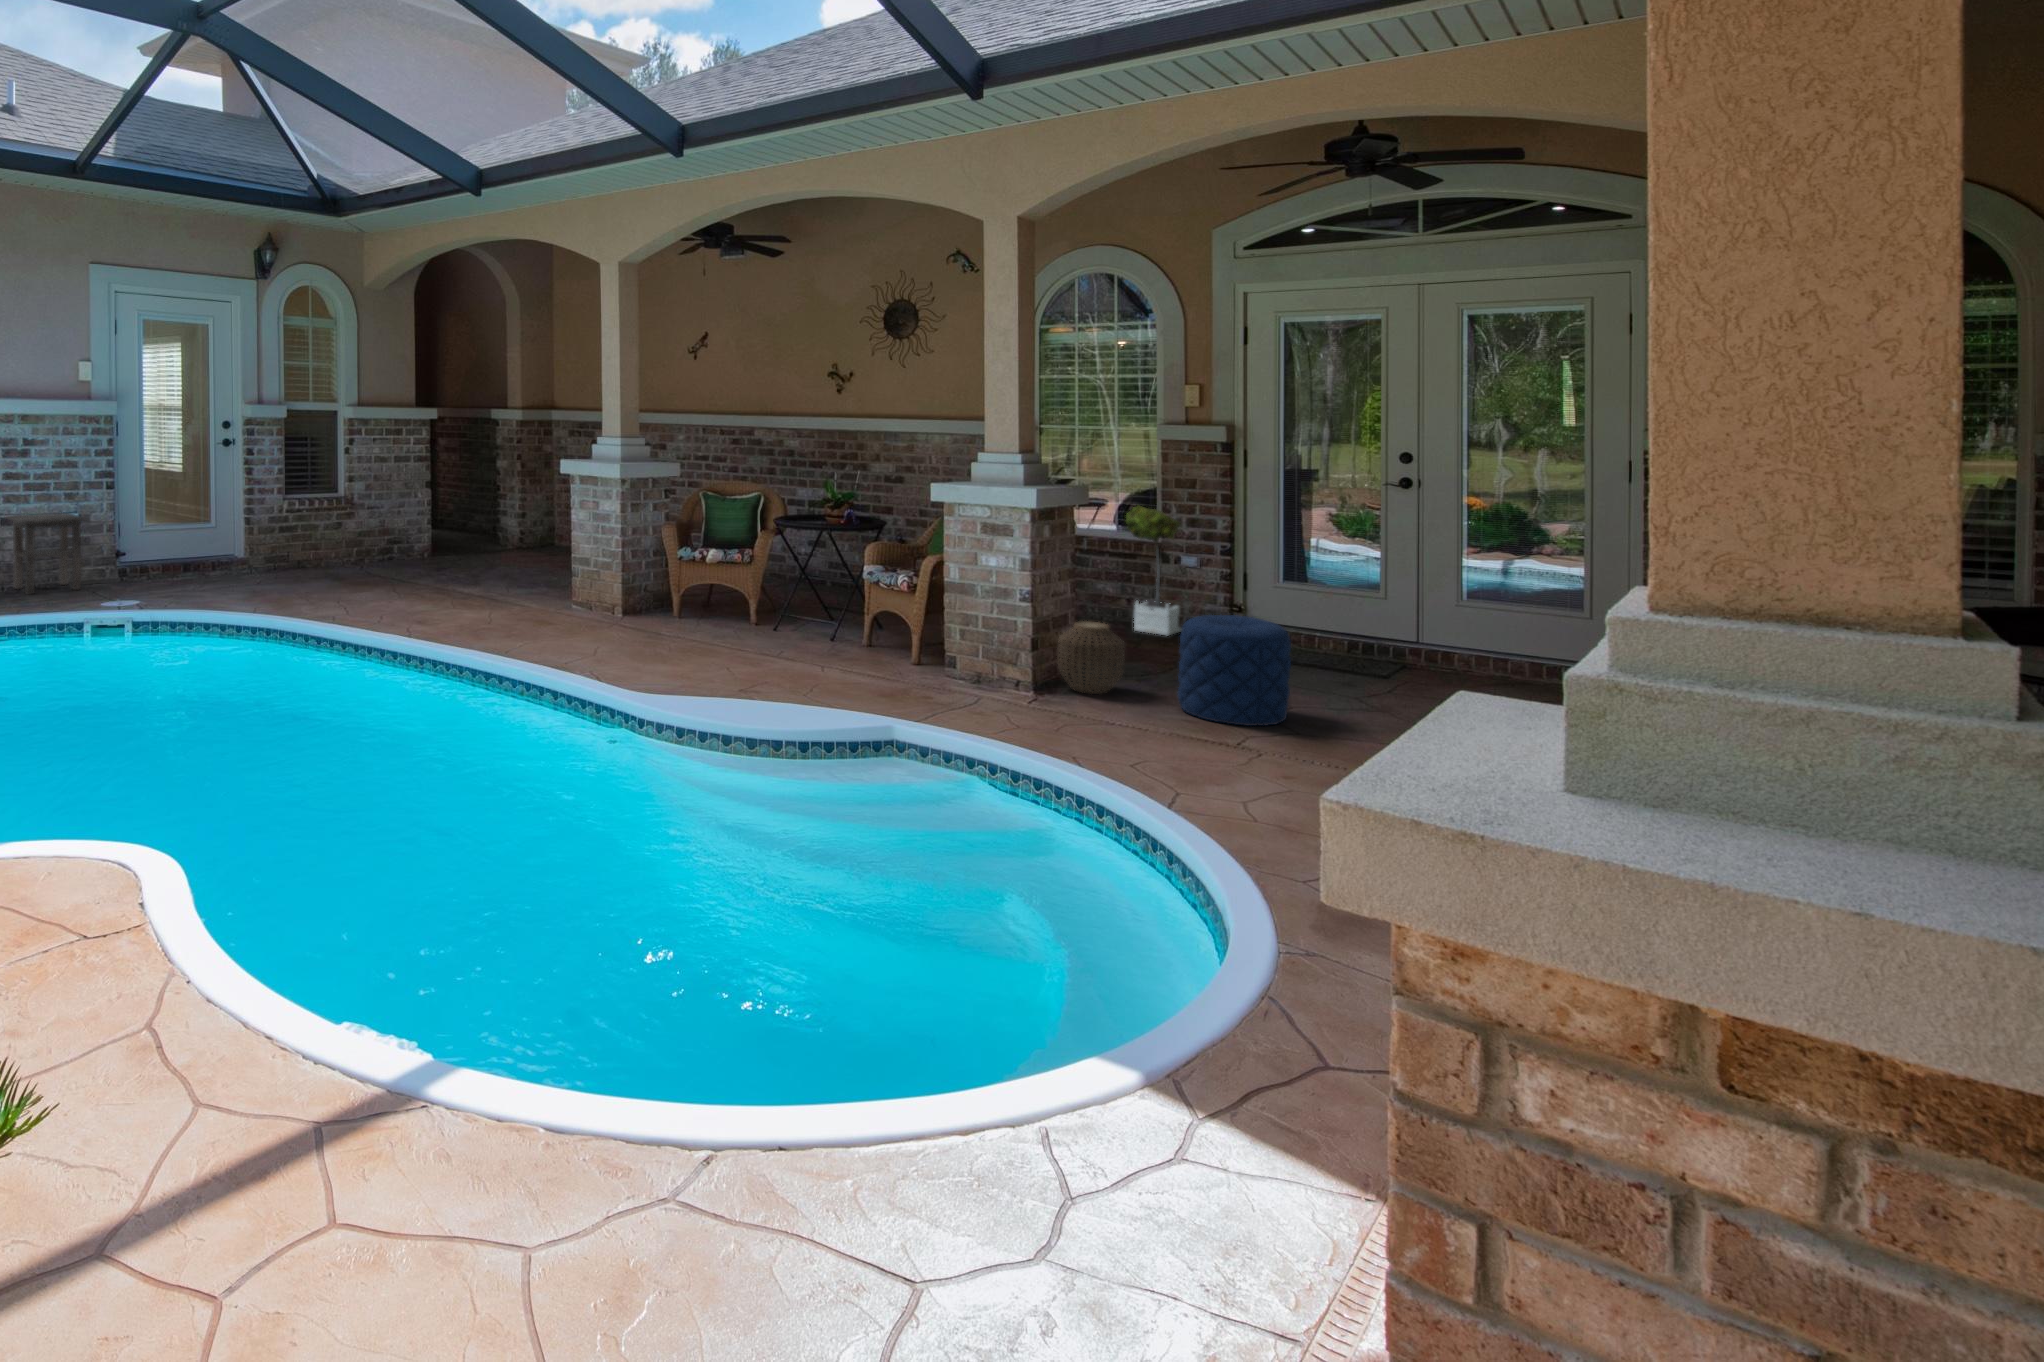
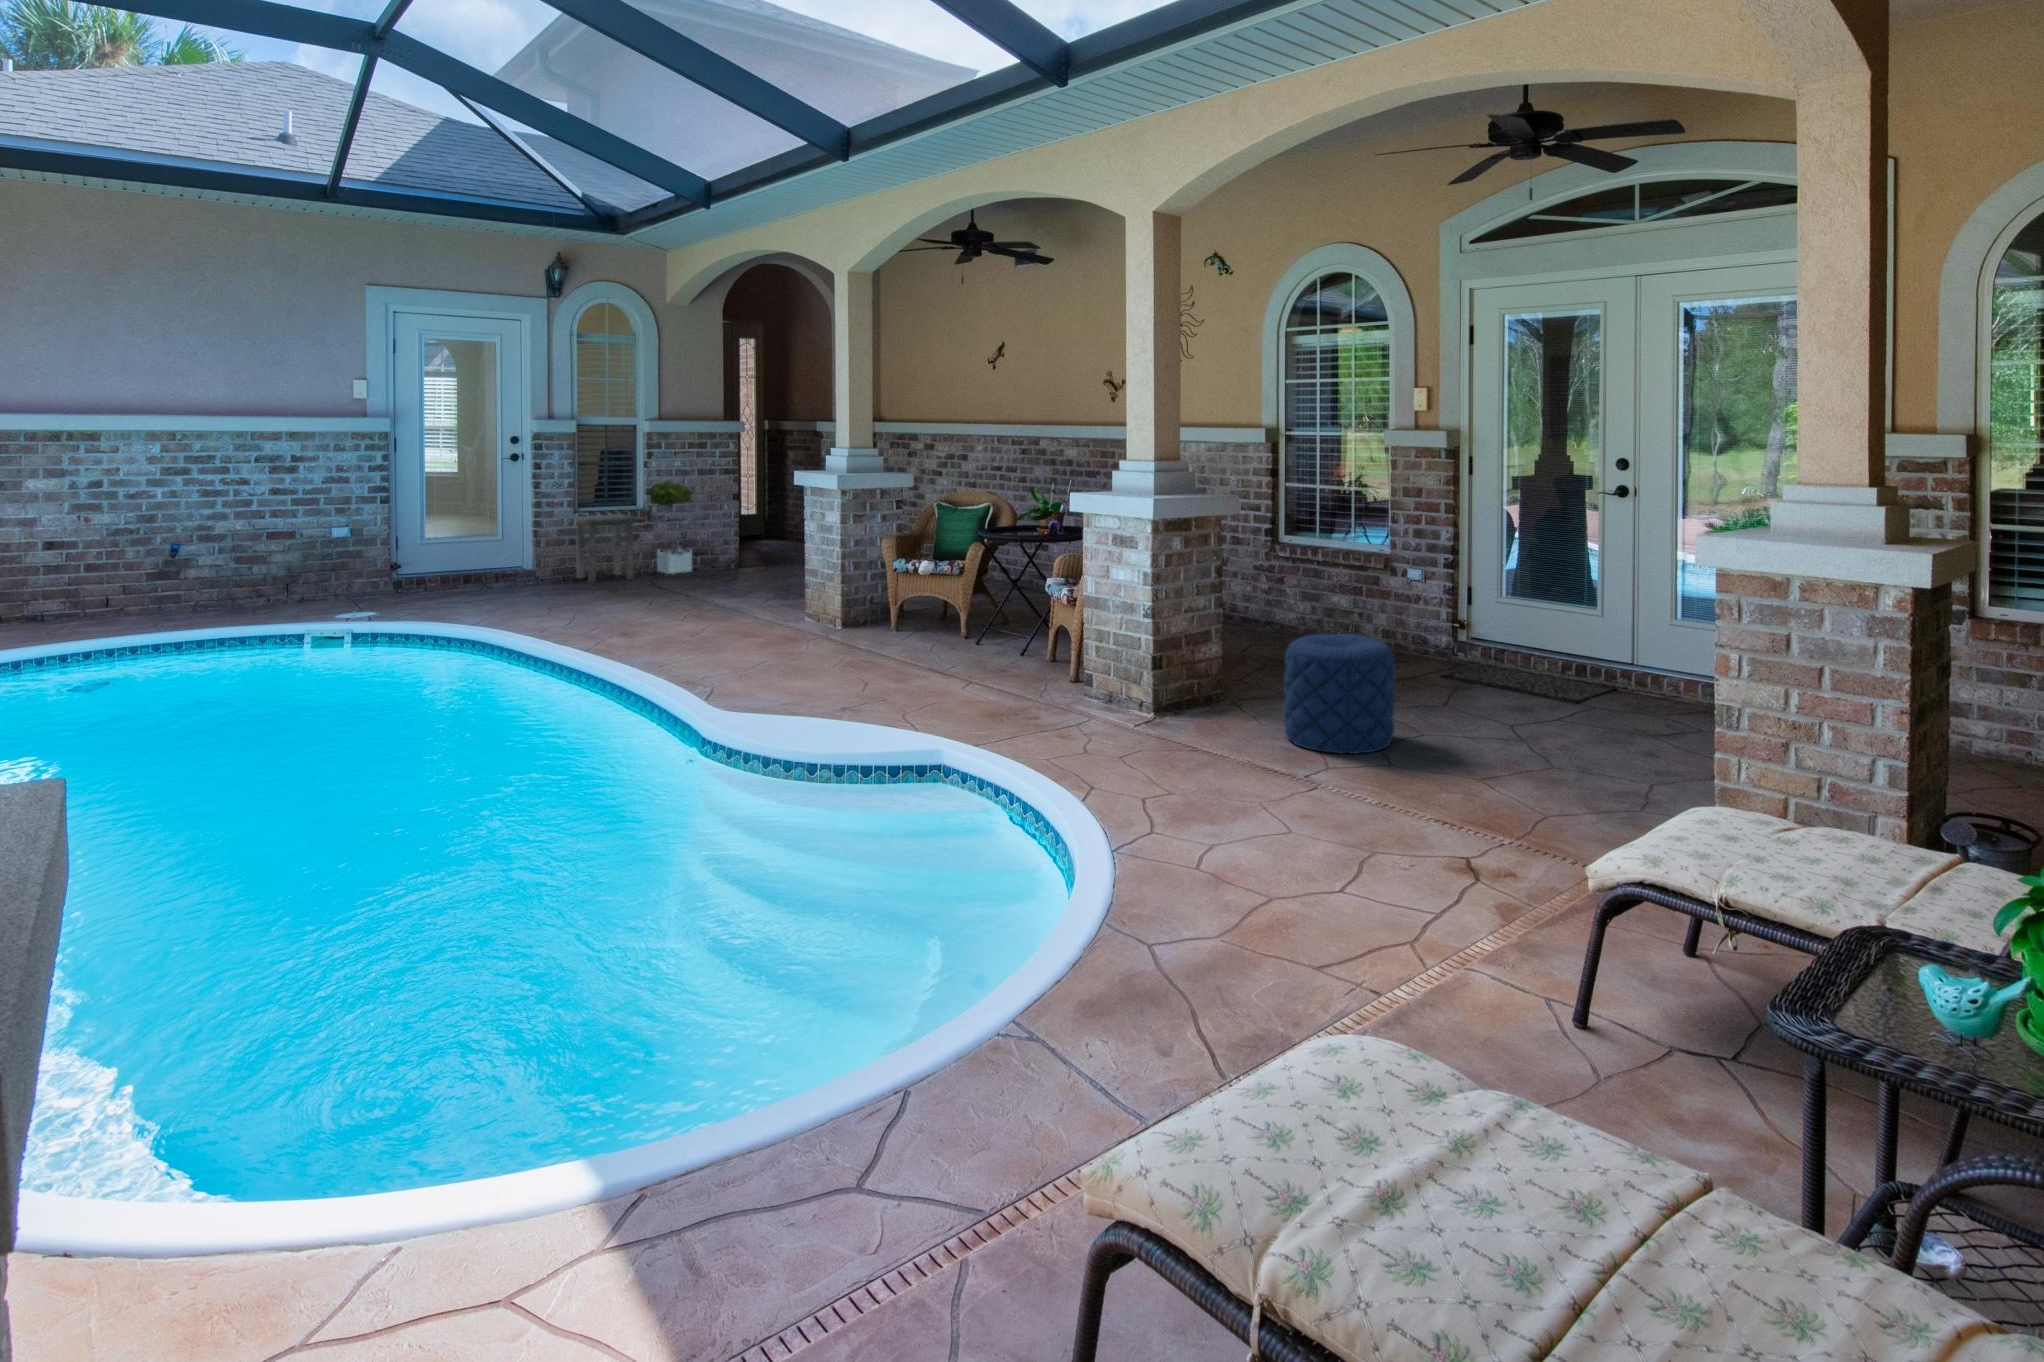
potted tree: present [1126,506,1182,635] -> present [650,481,692,574]
side table: present [7,513,86,594] -> present [571,514,637,583]
woven basket: present [1058,621,1125,694] -> none [1184,640,1252,717]

